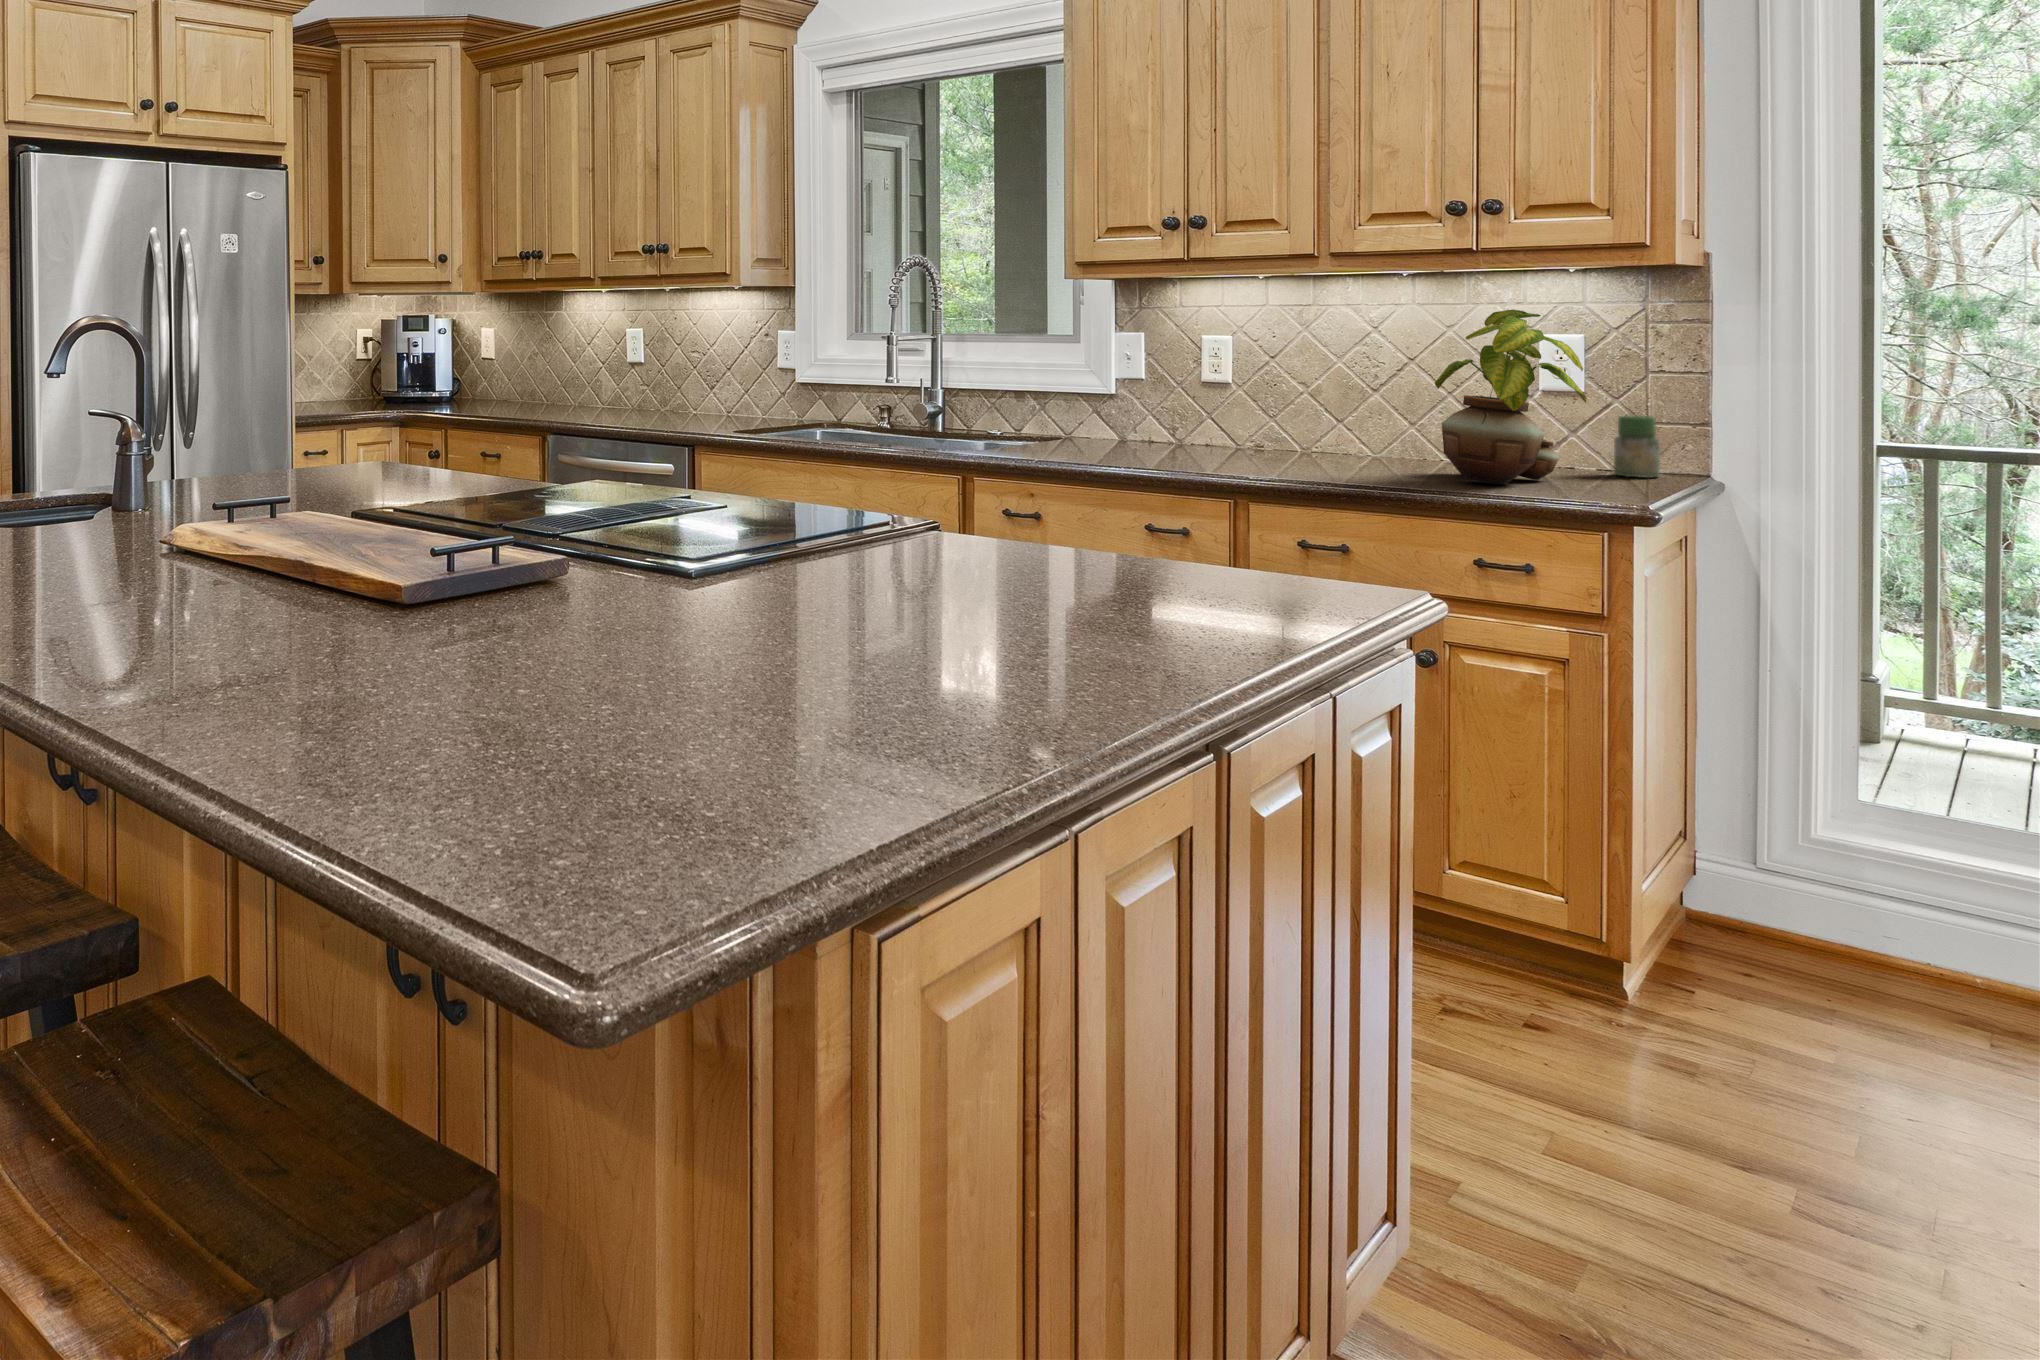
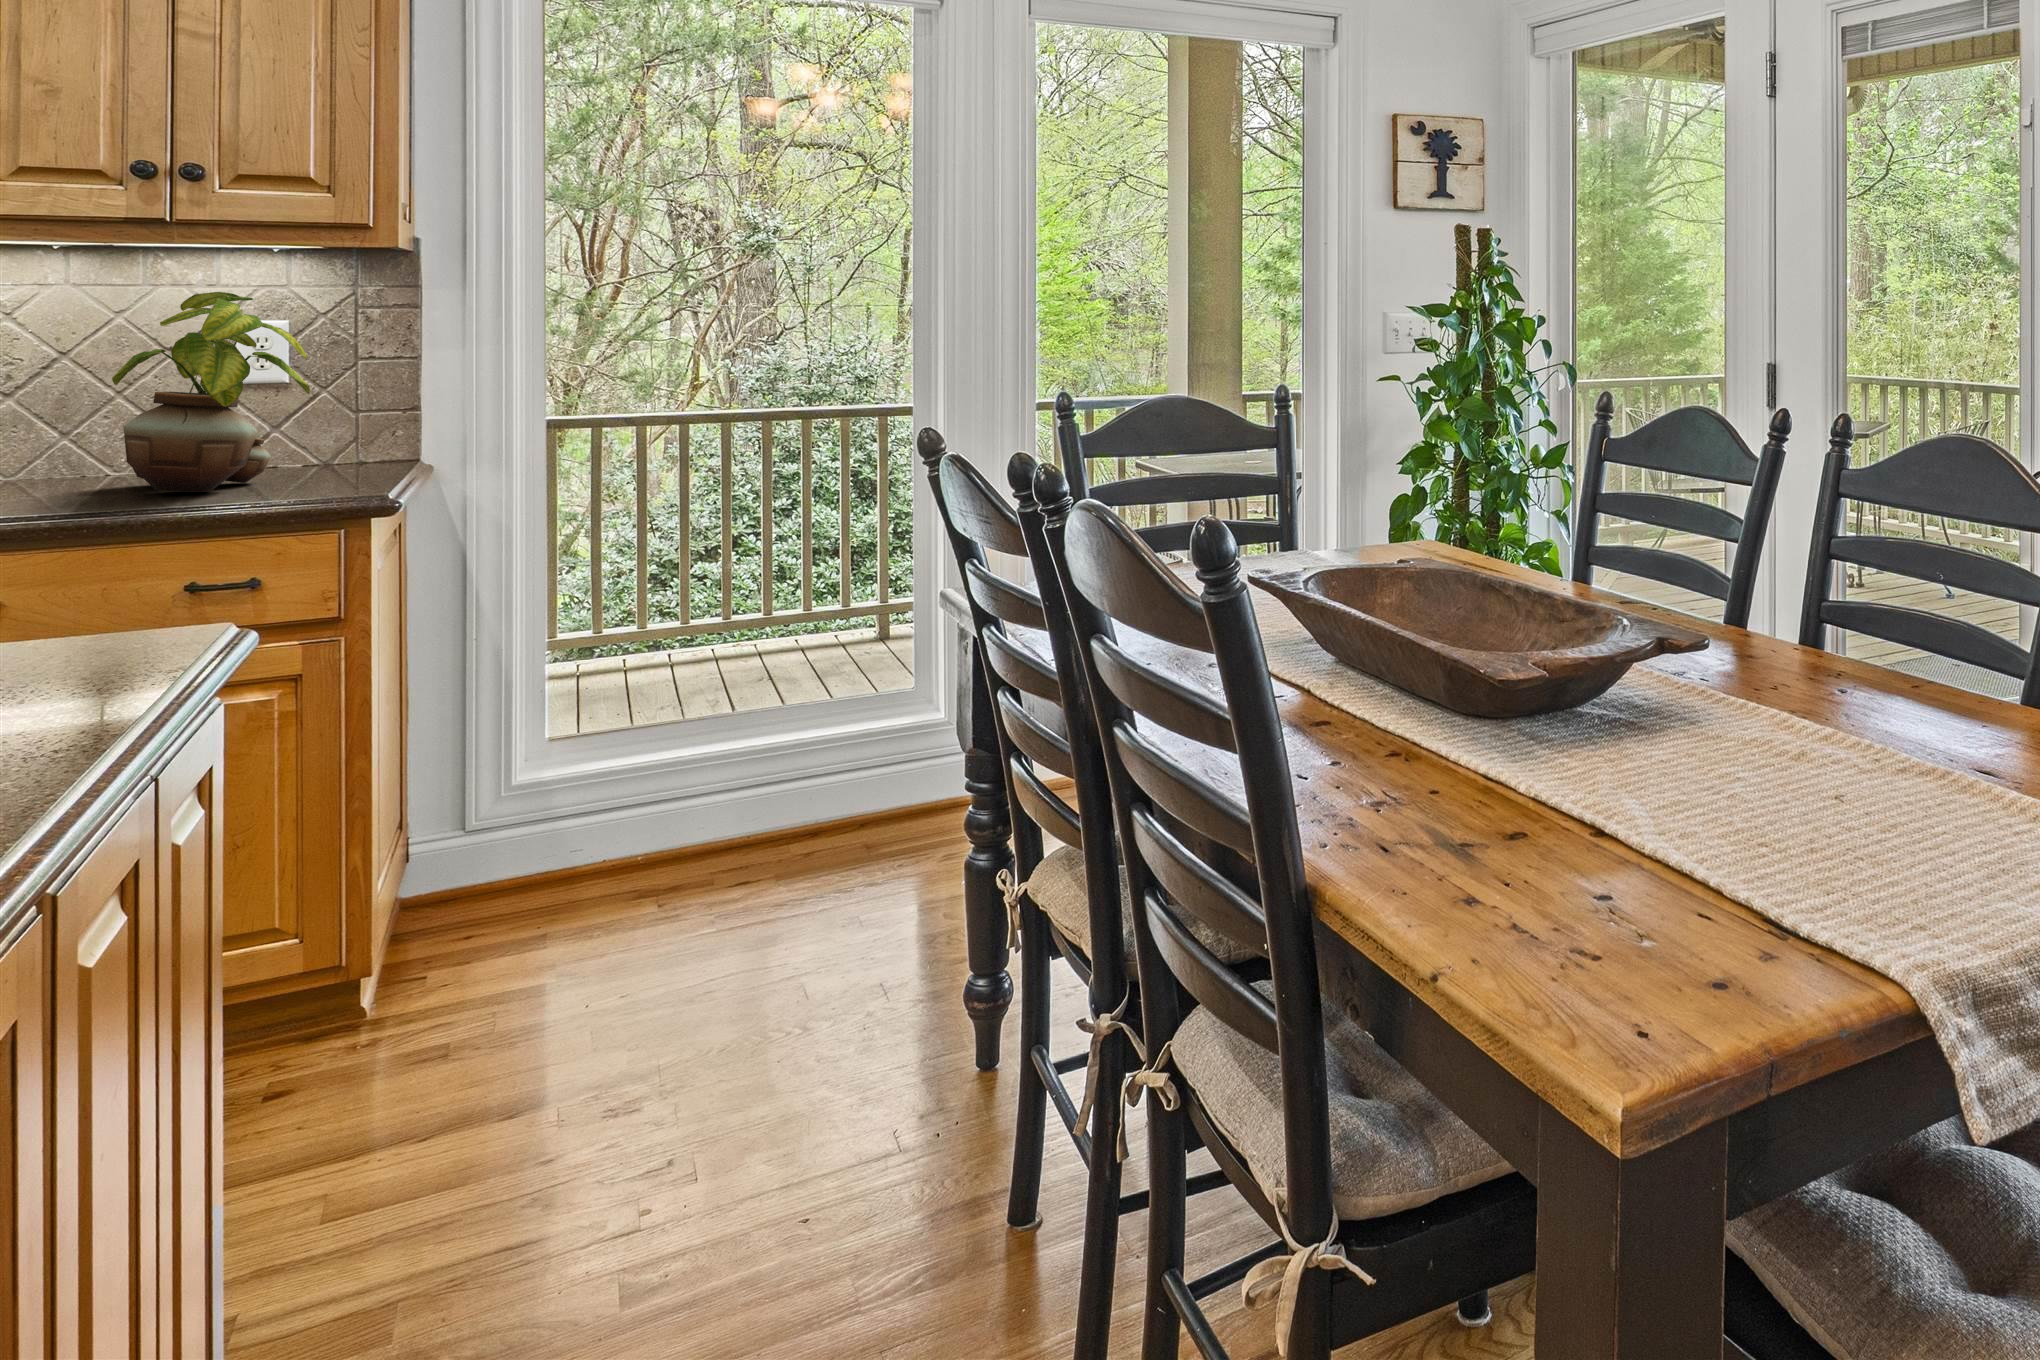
jar: present [1614,415,1660,478] -> none [327,405,376,469]

